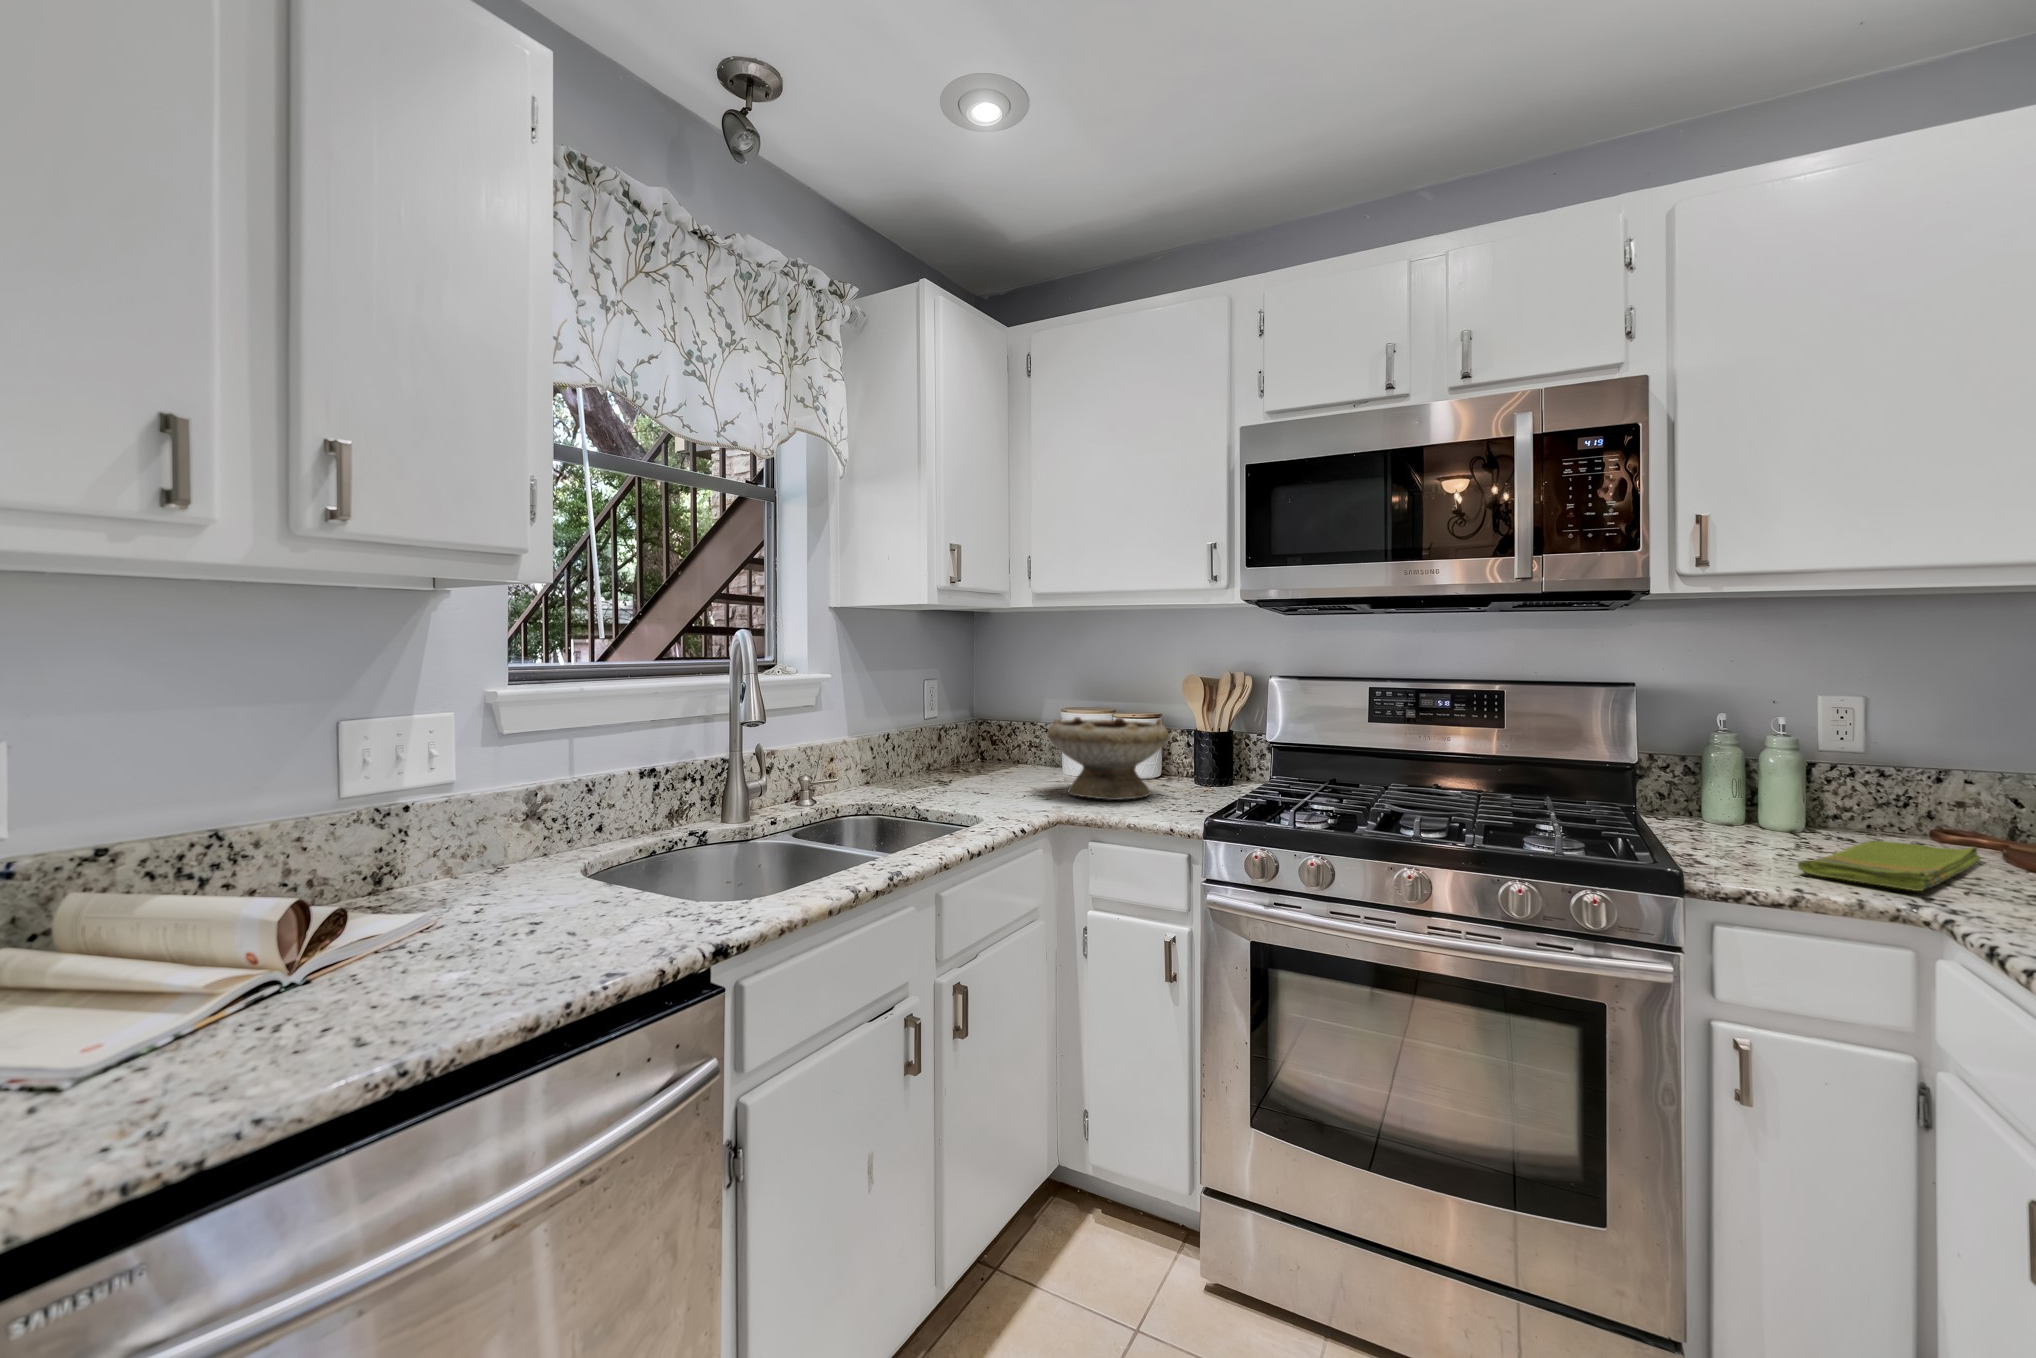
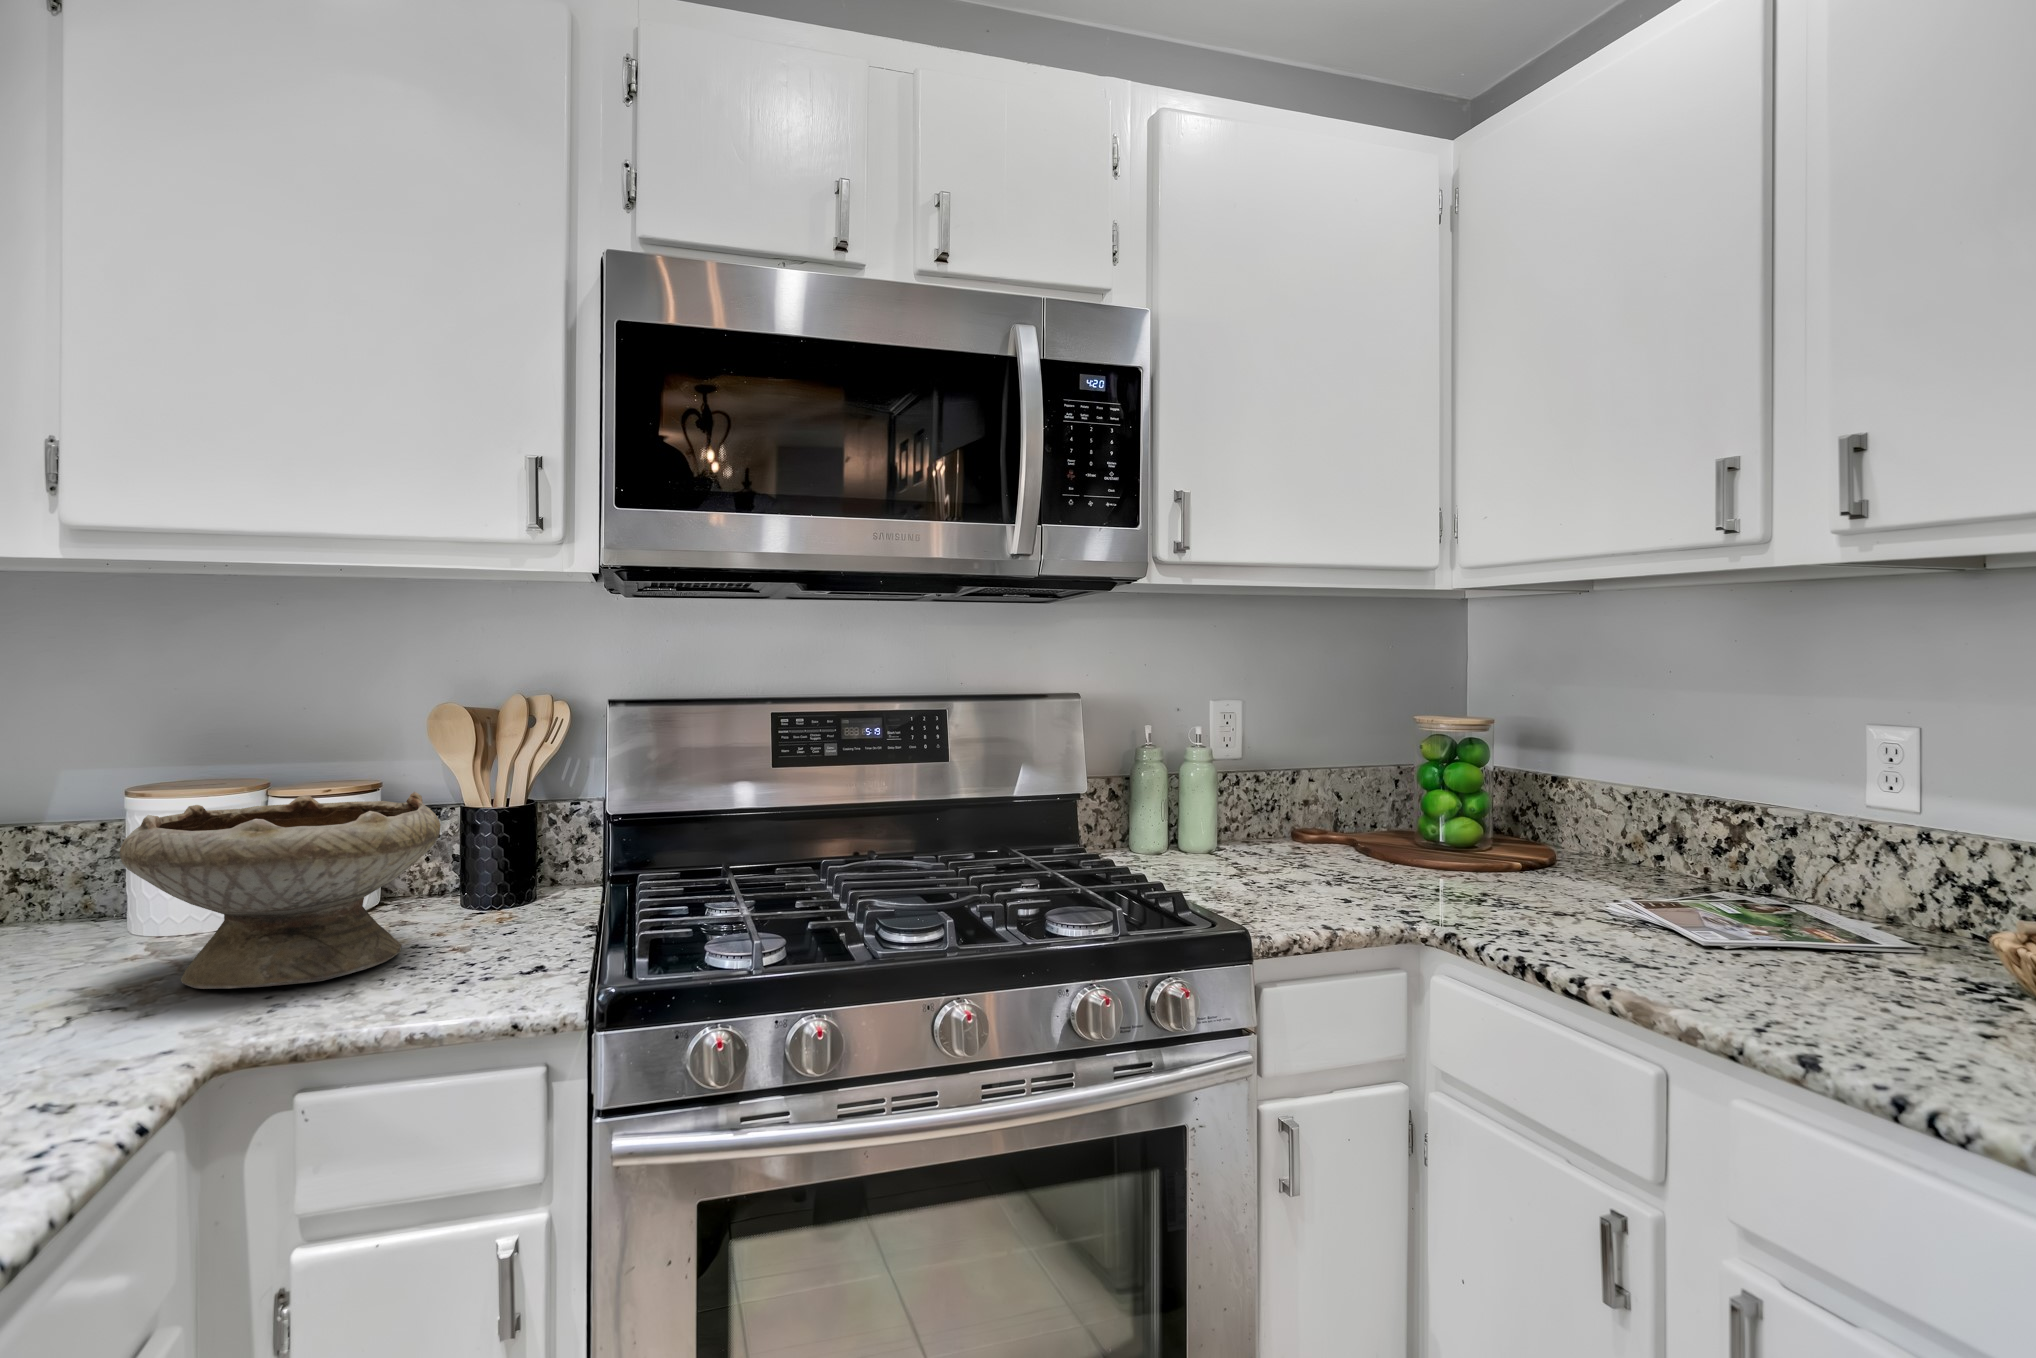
dish towel: present [1798,841,1980,891] -> none [1280,846,1404,905]

